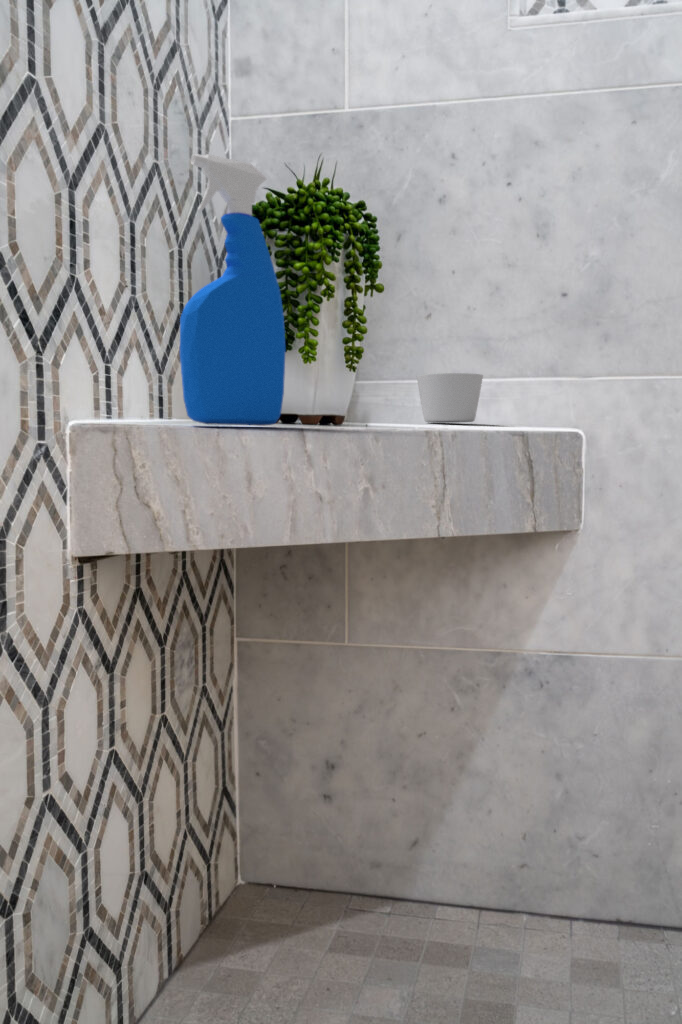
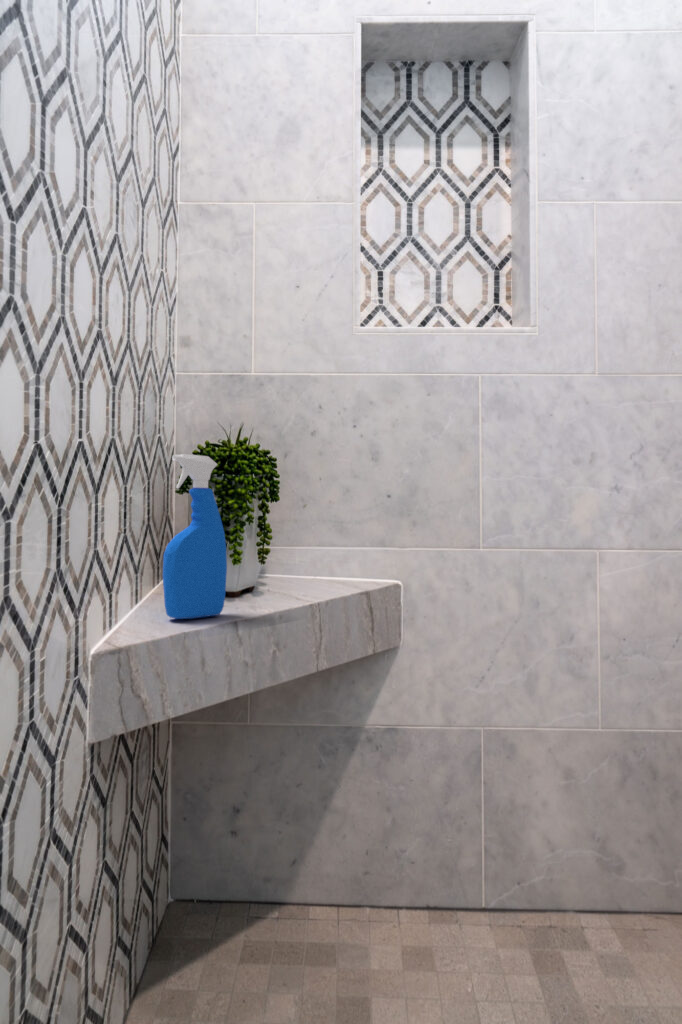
candle: present [417,373,483,423] -> none [299,548,342,581]

